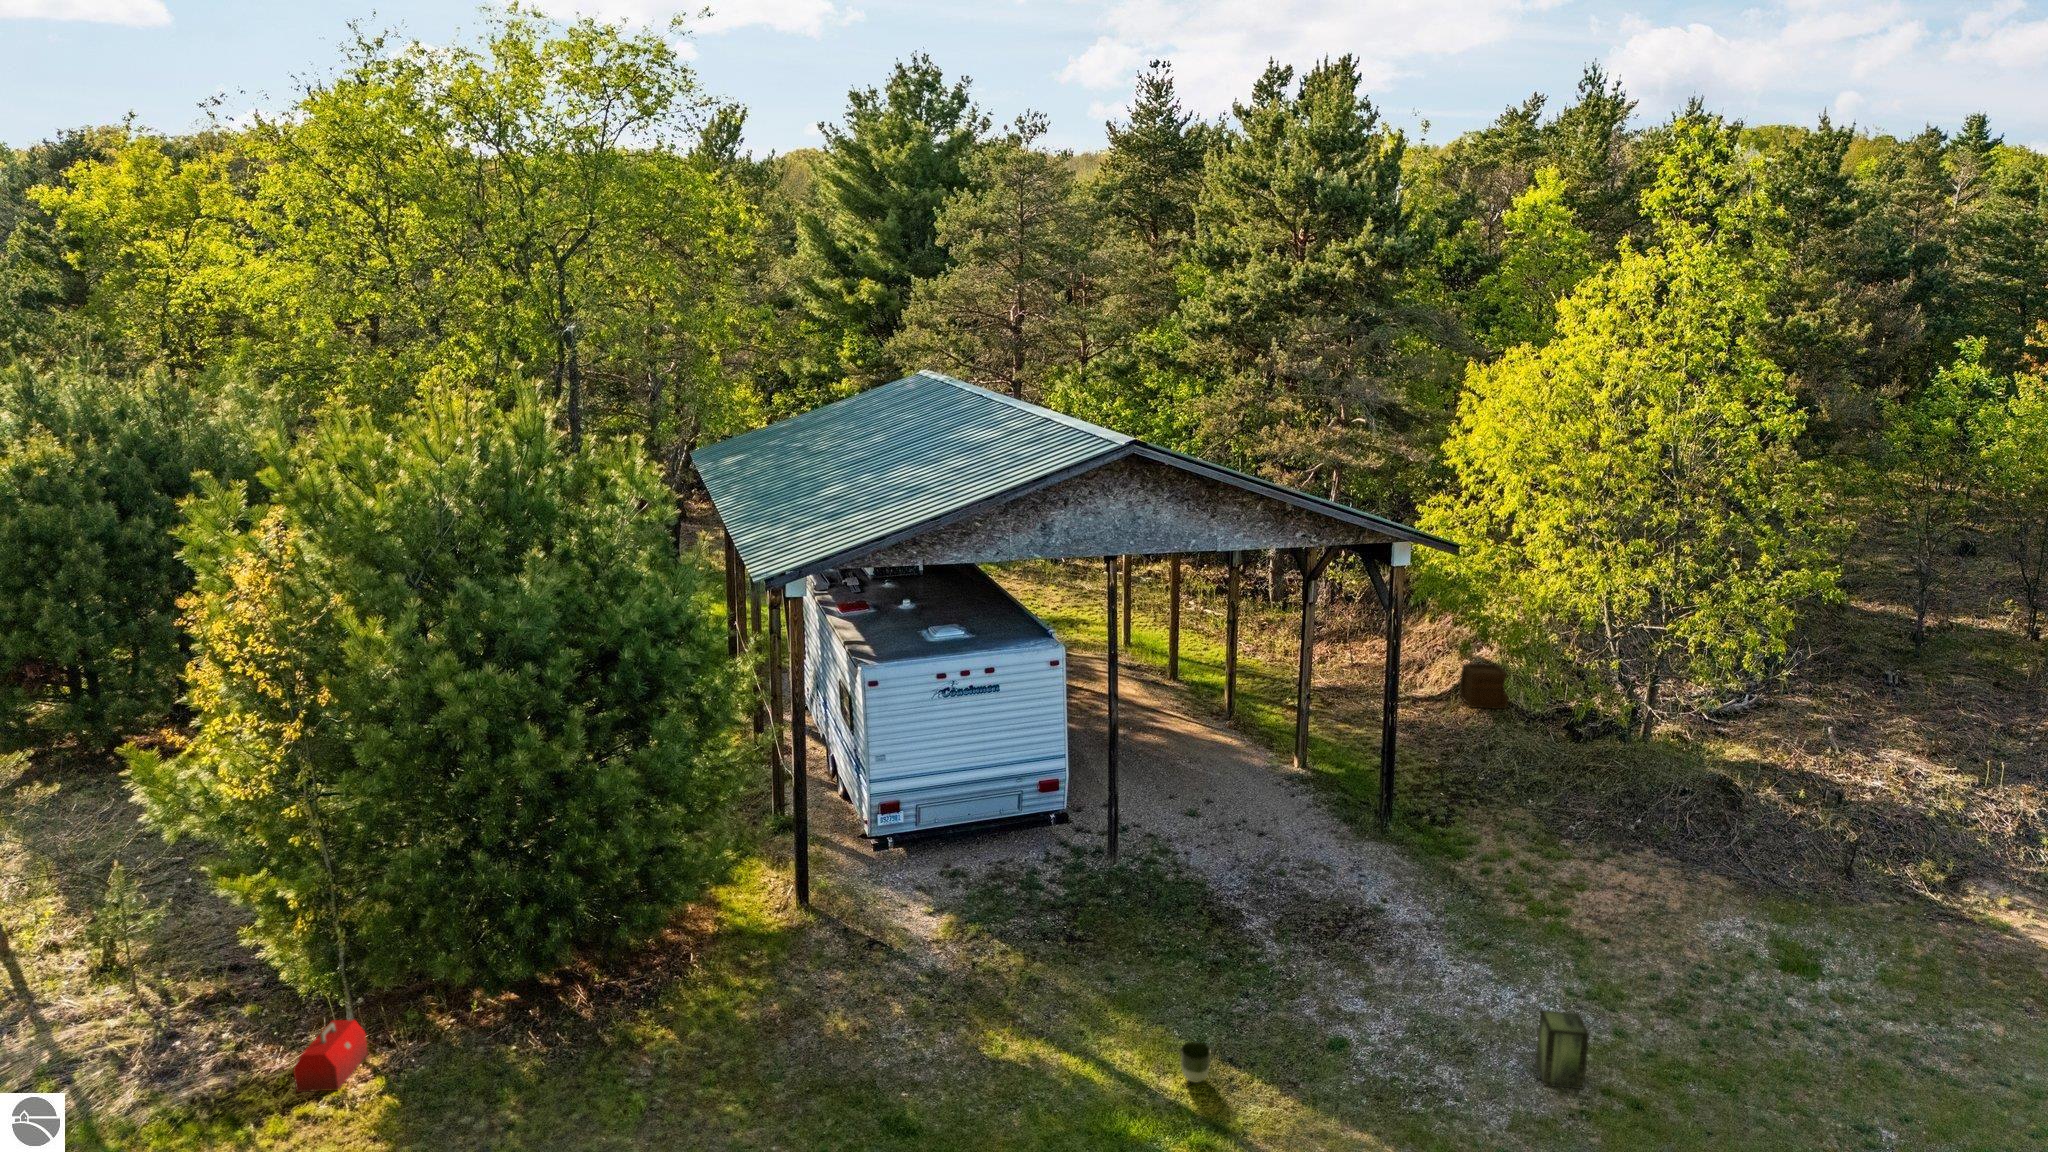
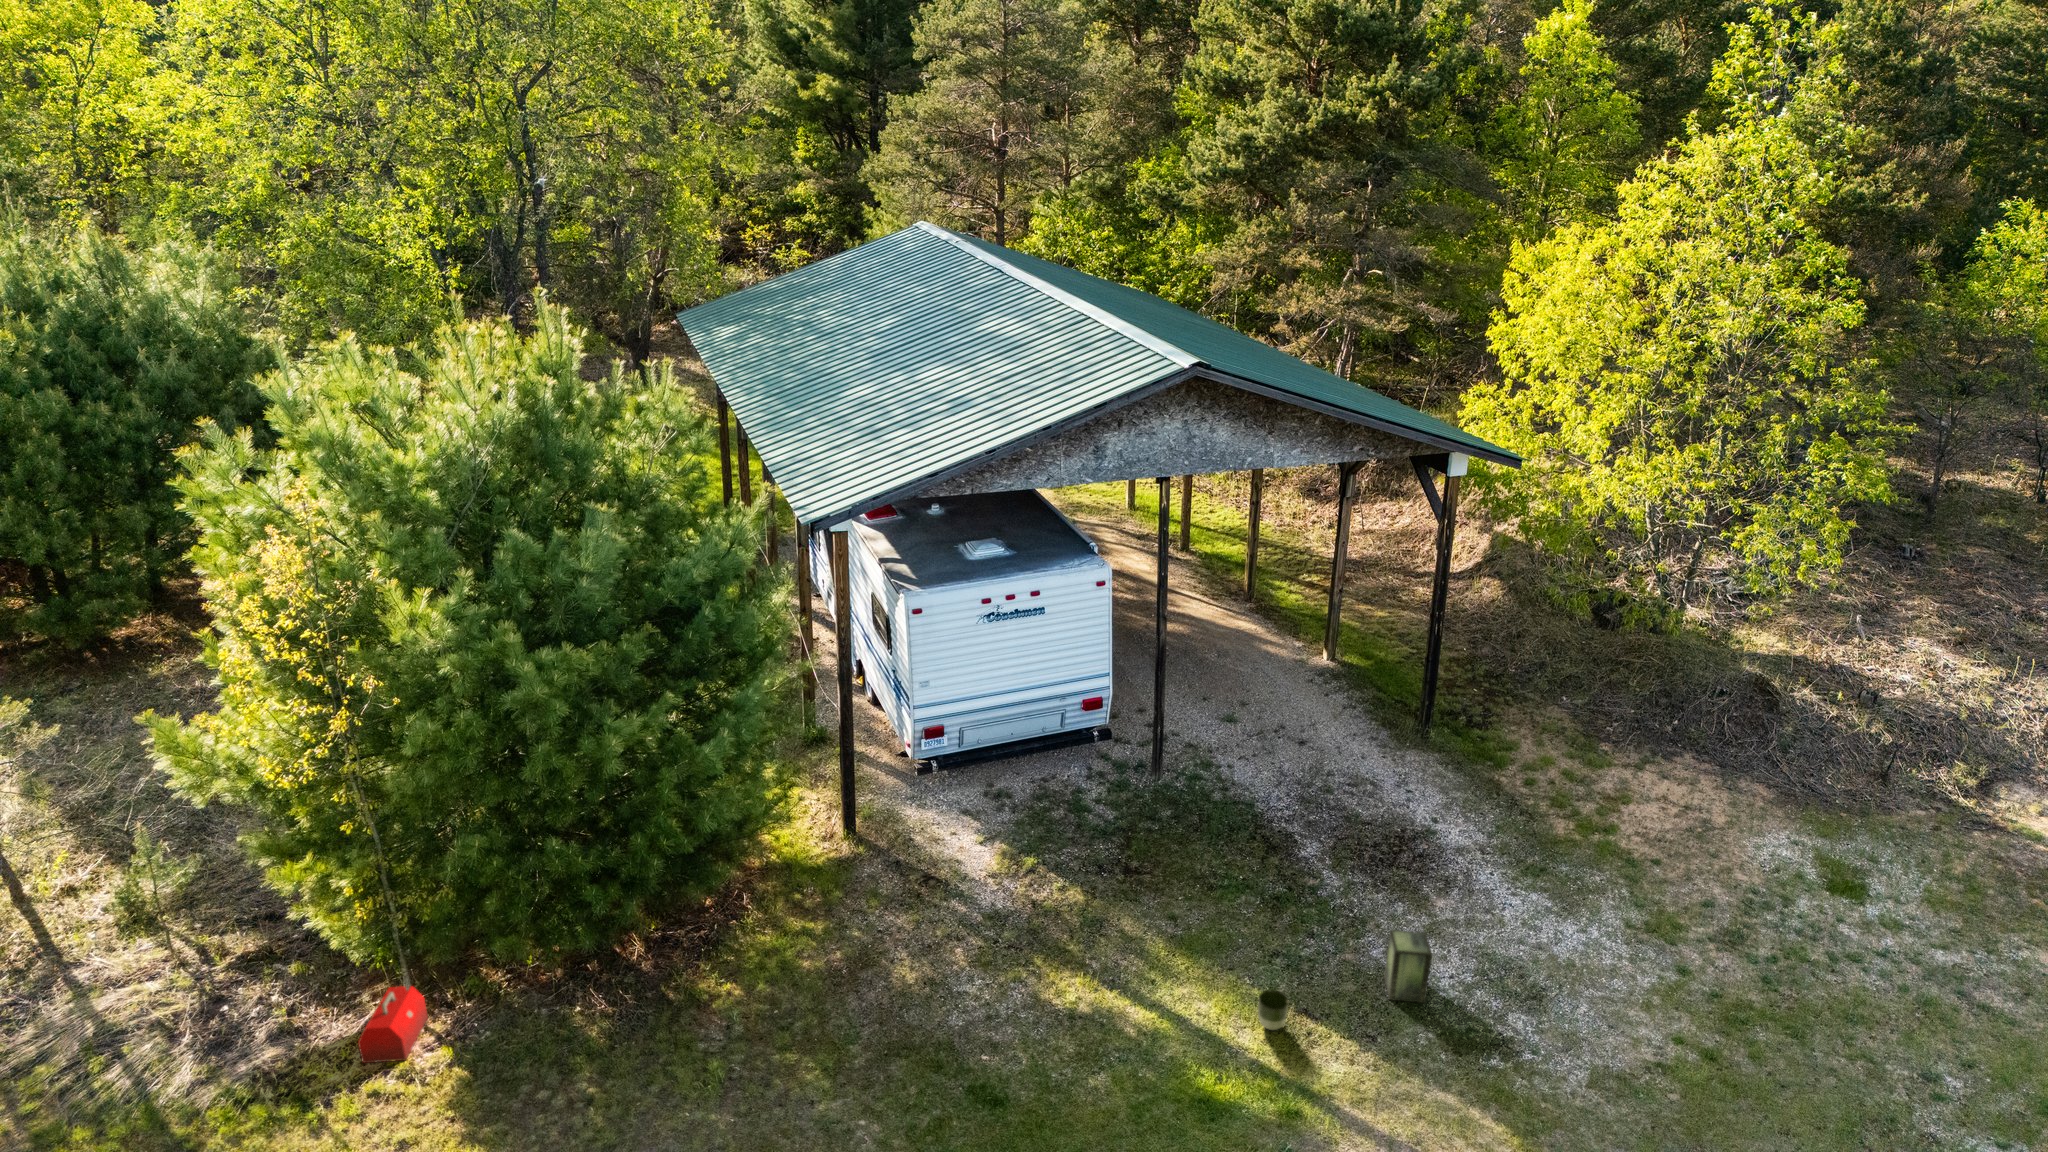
wooden crate: present [1460,664,1508,709] -> none [1483,545,1537,592]
storage box: present [1536,1010,1589,1089] -> present [1384,930,1432,1003]

